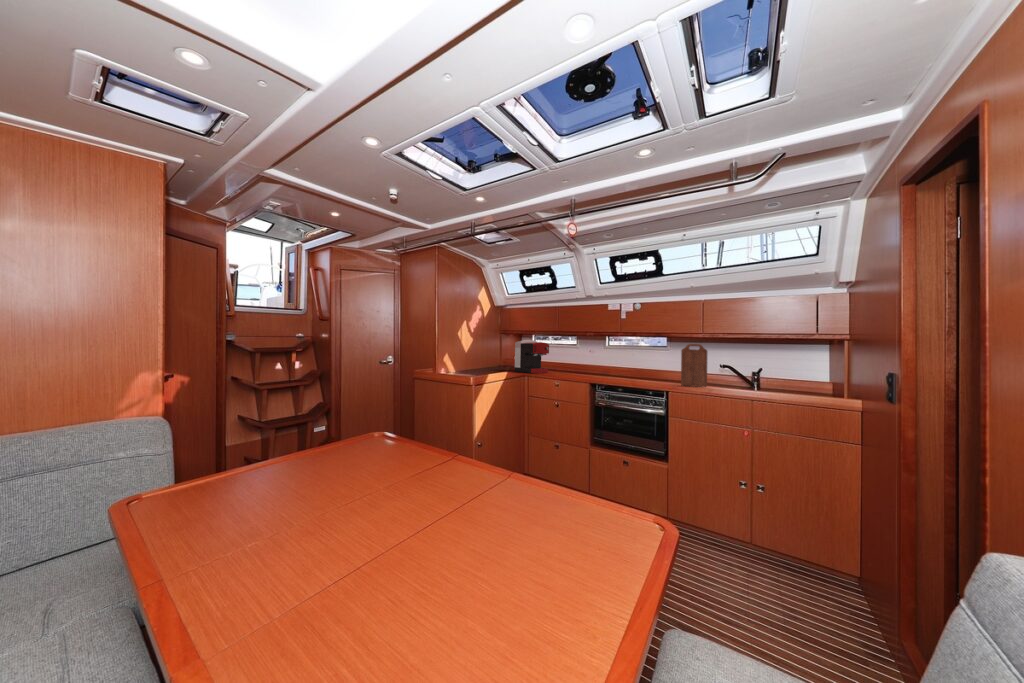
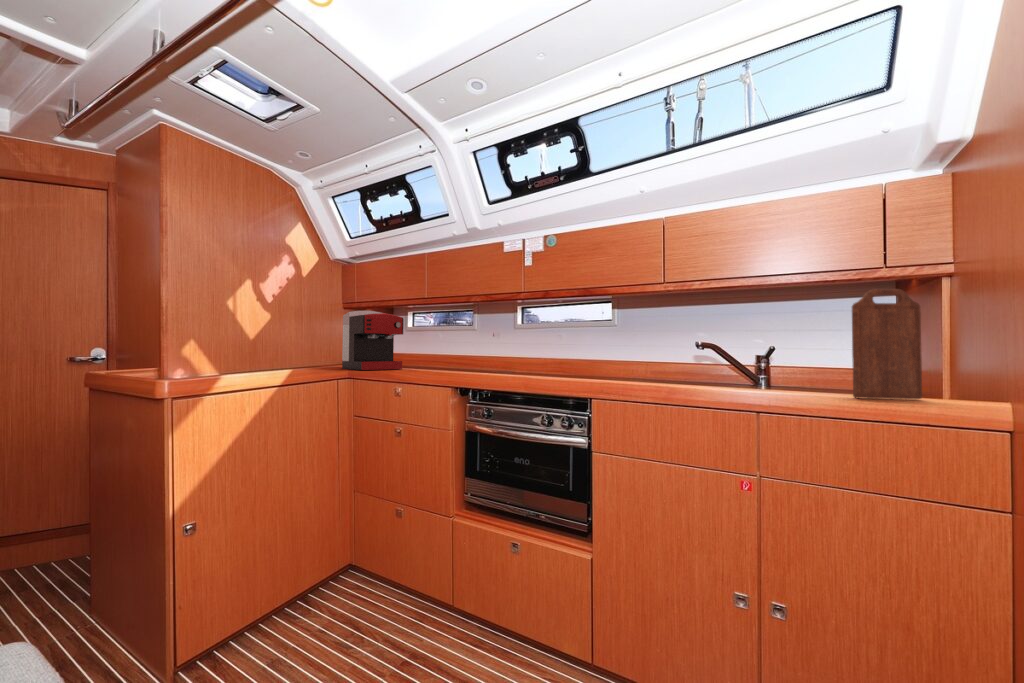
cutting board: present [681,344,707,386] -> present [852,289,922,399]

